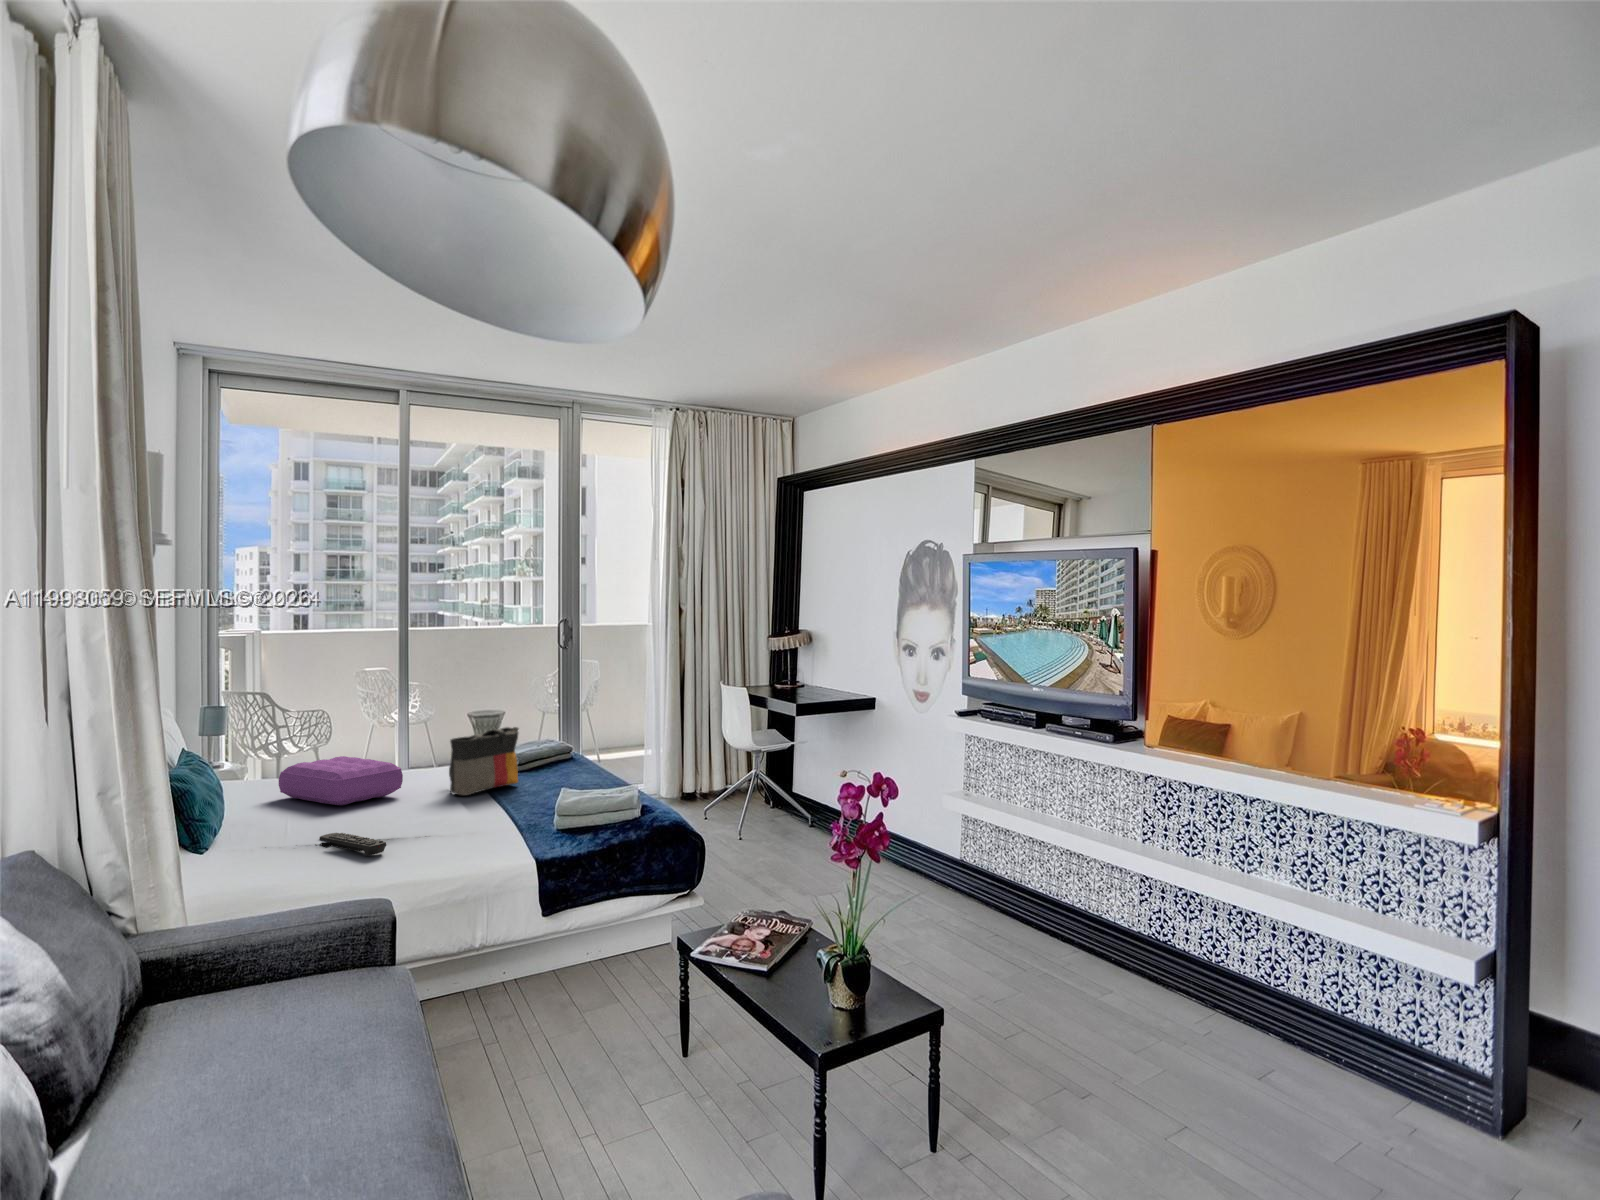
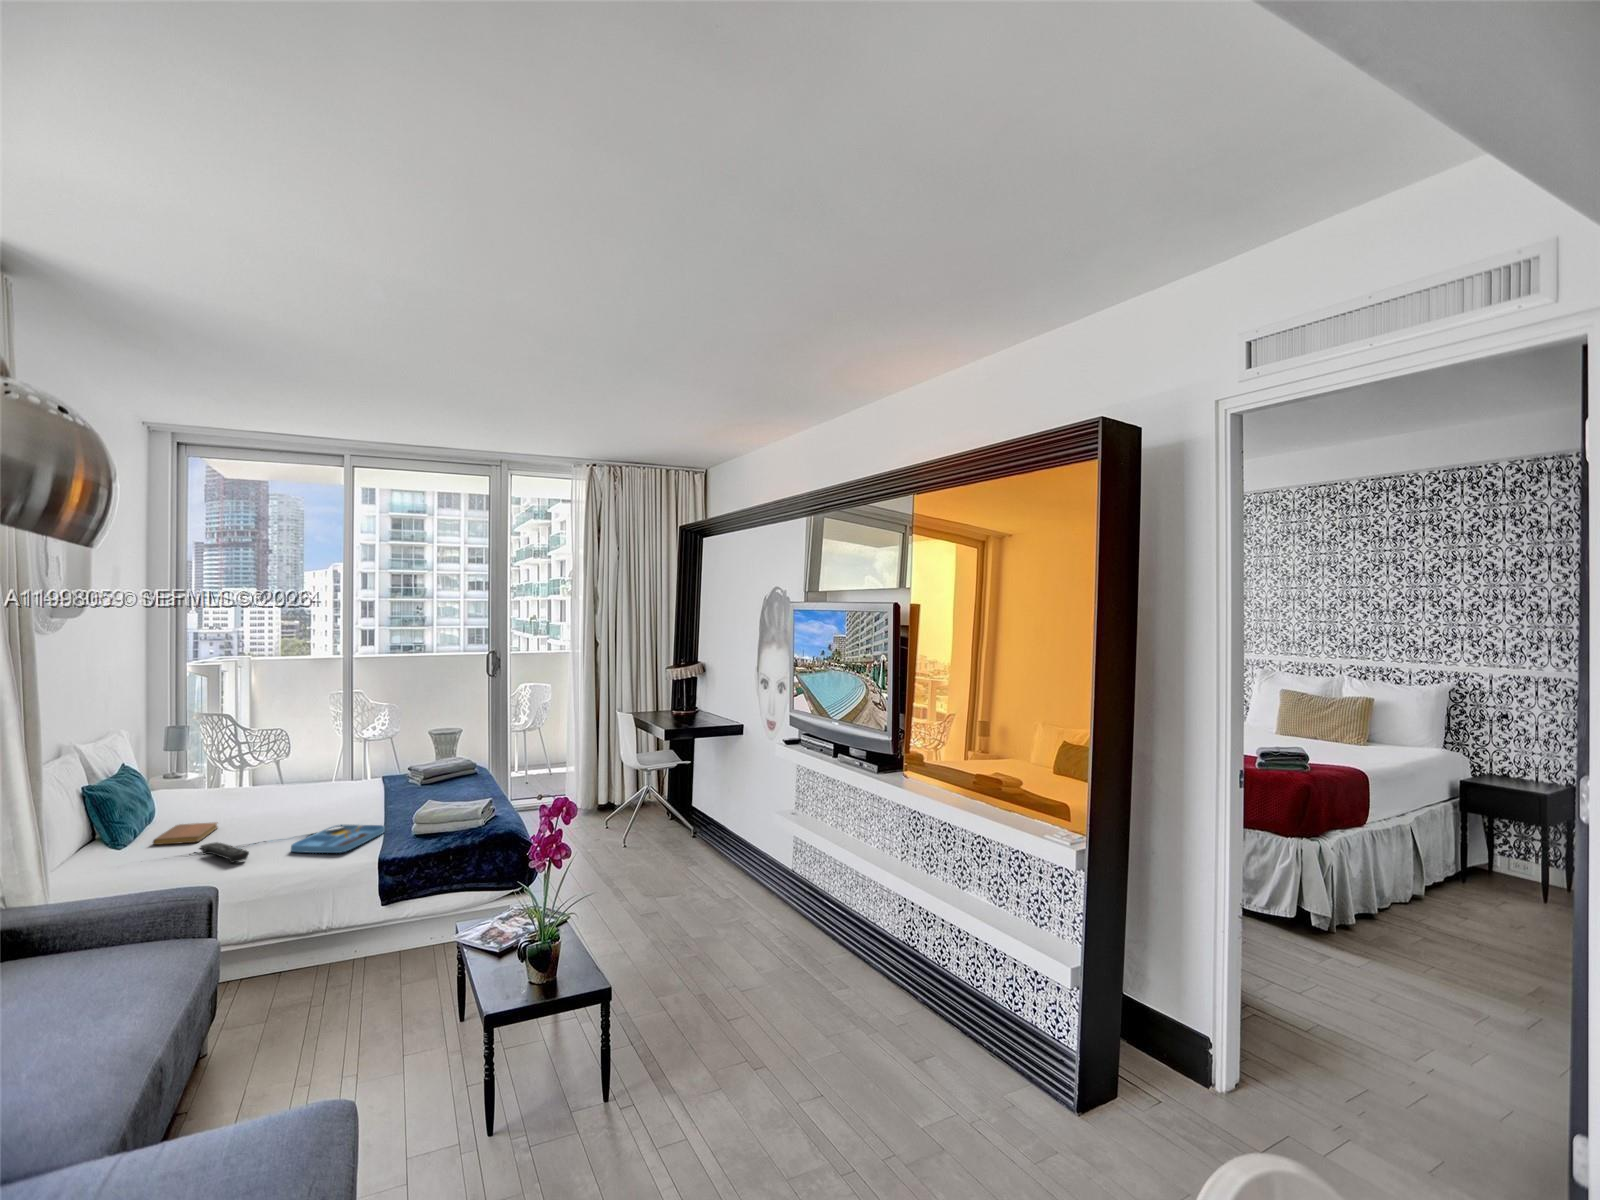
tote bag: present [449,727,519,795] -> none [344,749,412,808]
pillow: present [279,756,403,805] -> none [199,774,302,817]
notebook: none [259,811,321,837] -> present [153,822,218,845]
tray: none [428,813,522,844] -> present [291,825,385,853]

